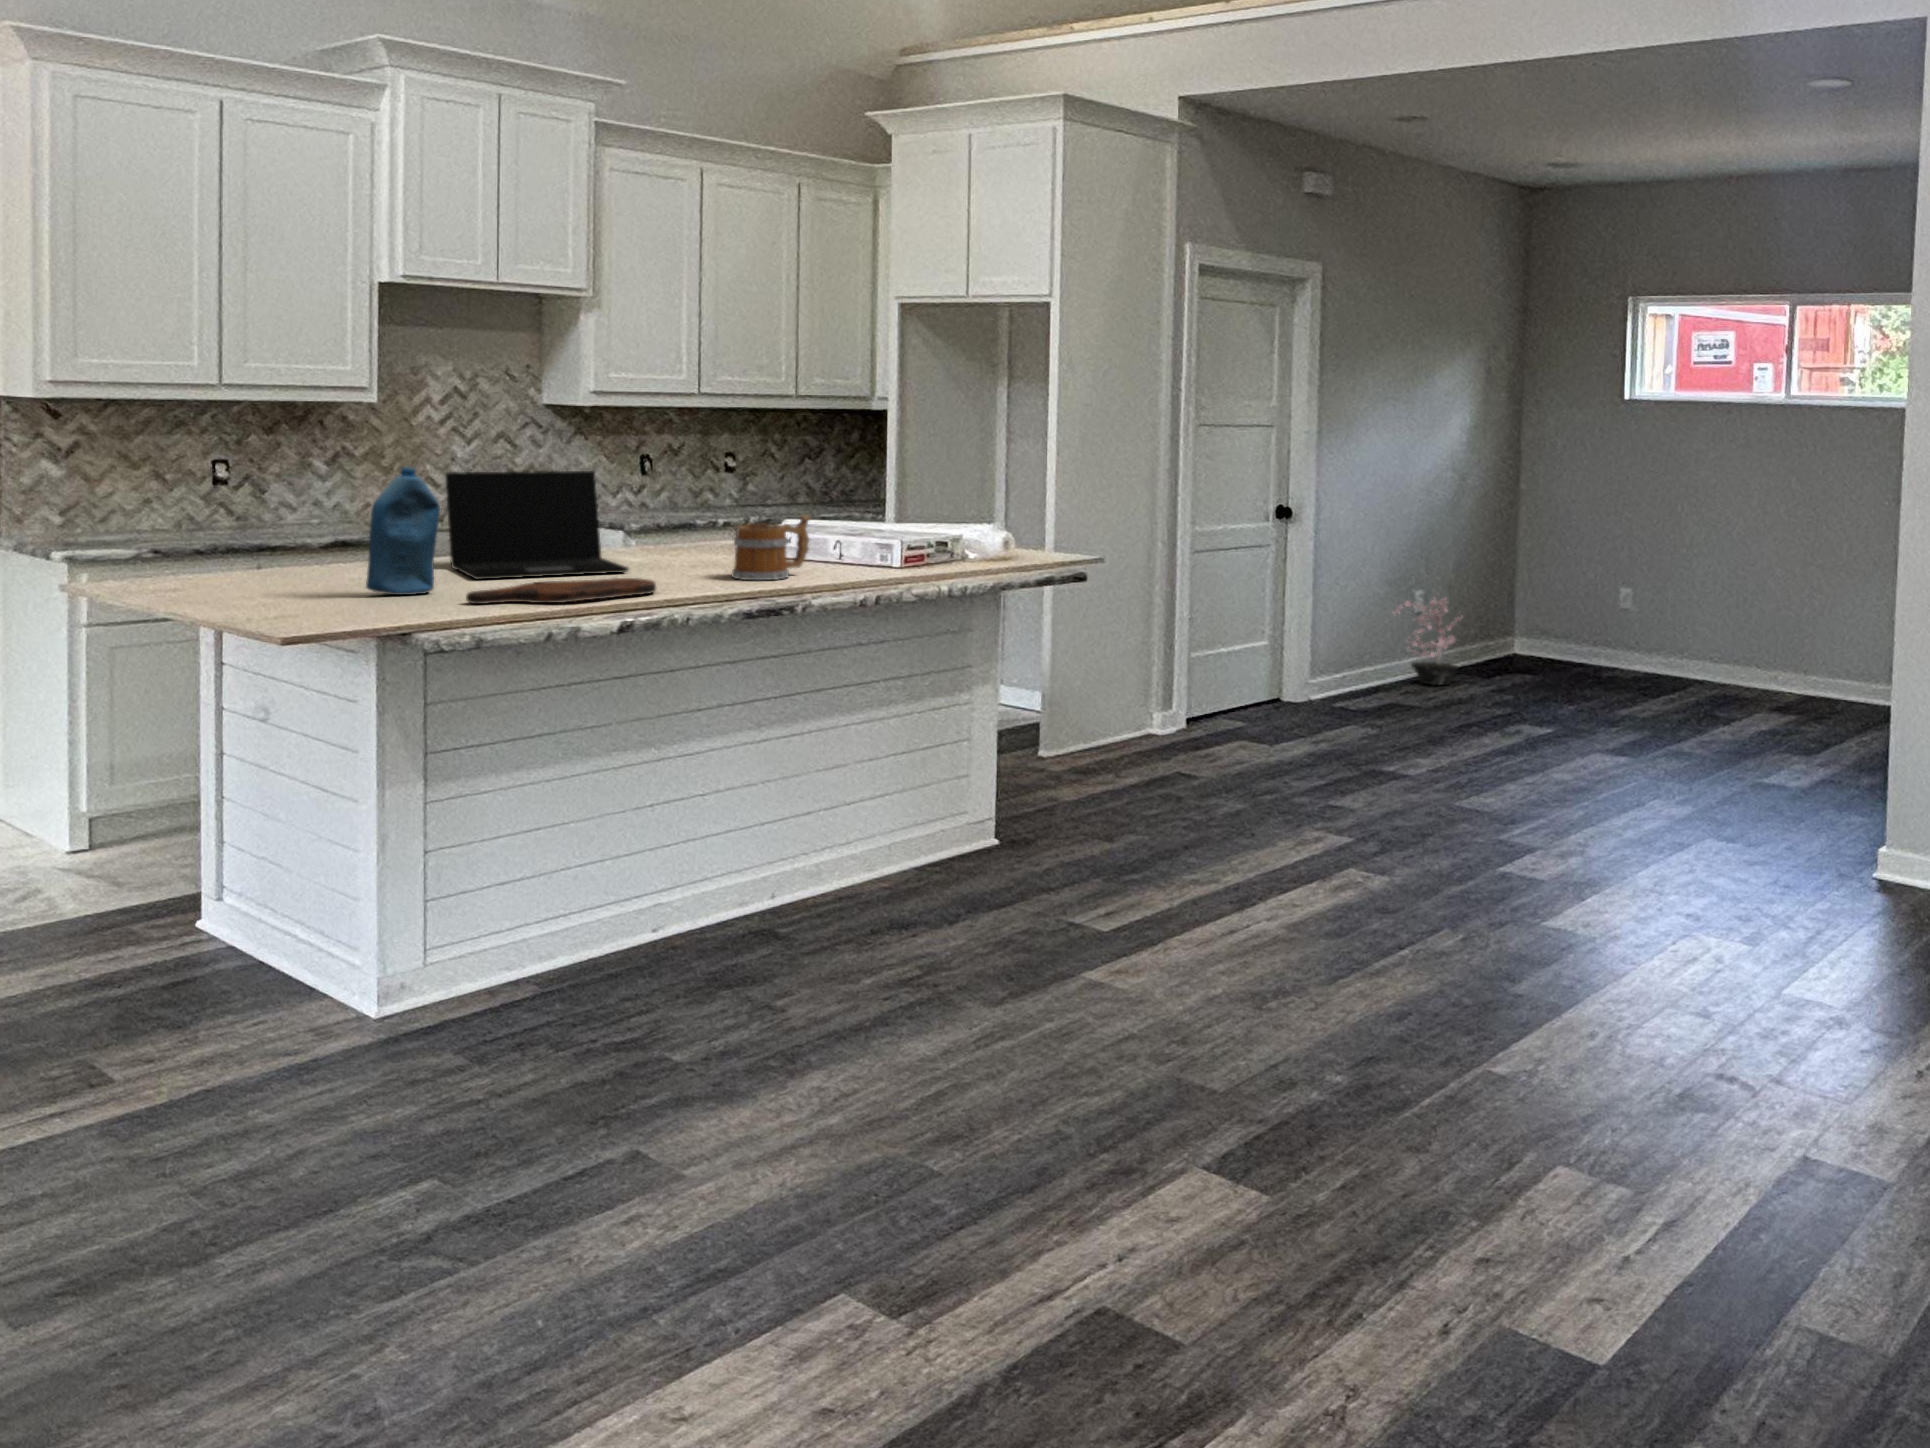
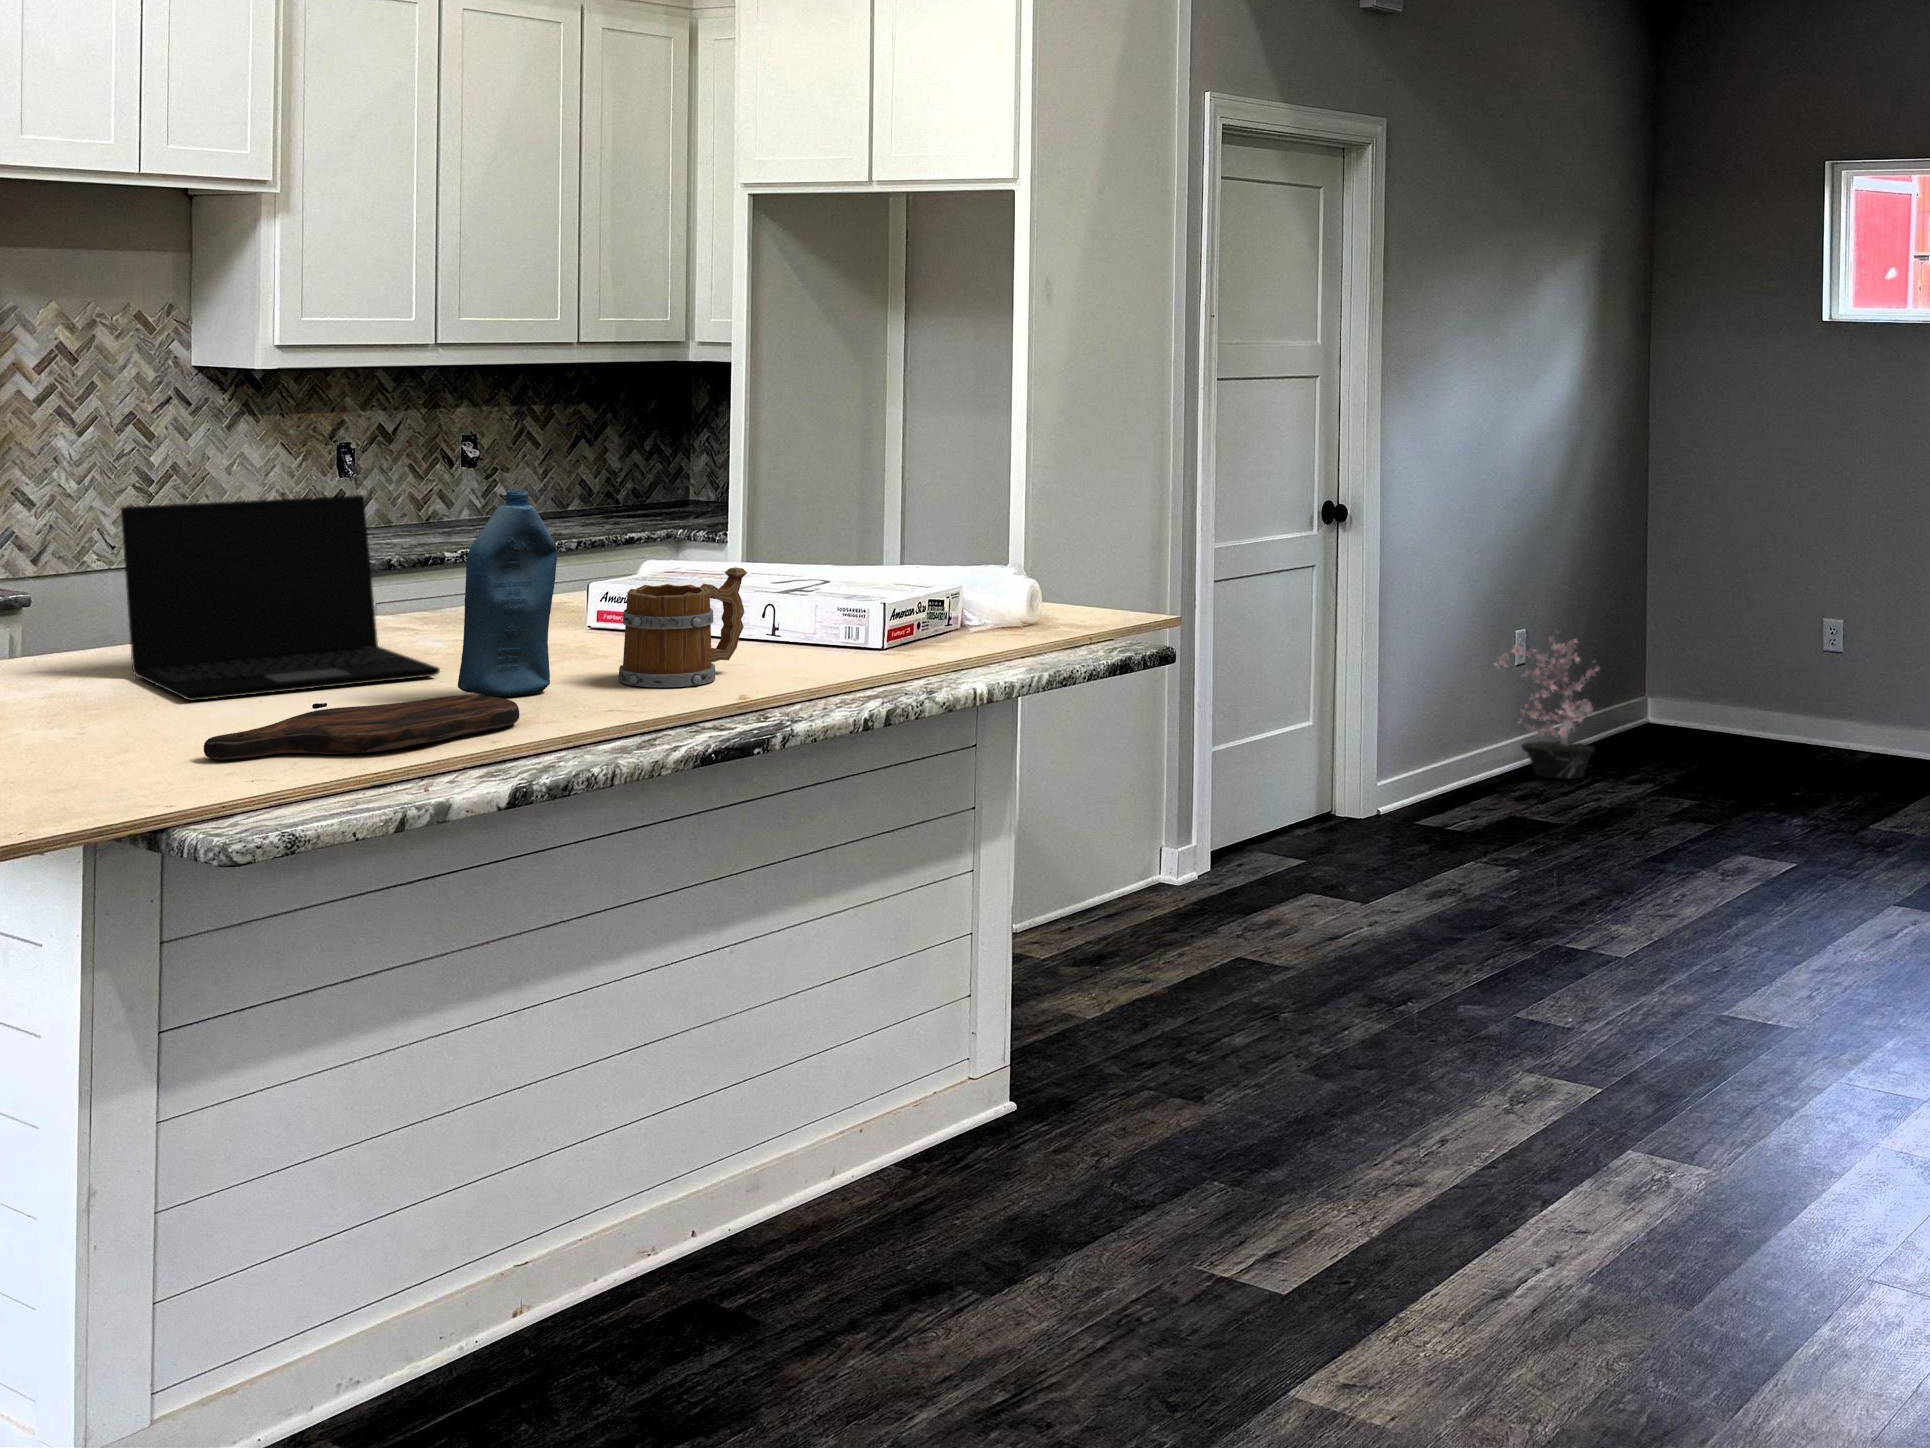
bottle: present [366,467,440,595] -> present [458,490,557,697]

